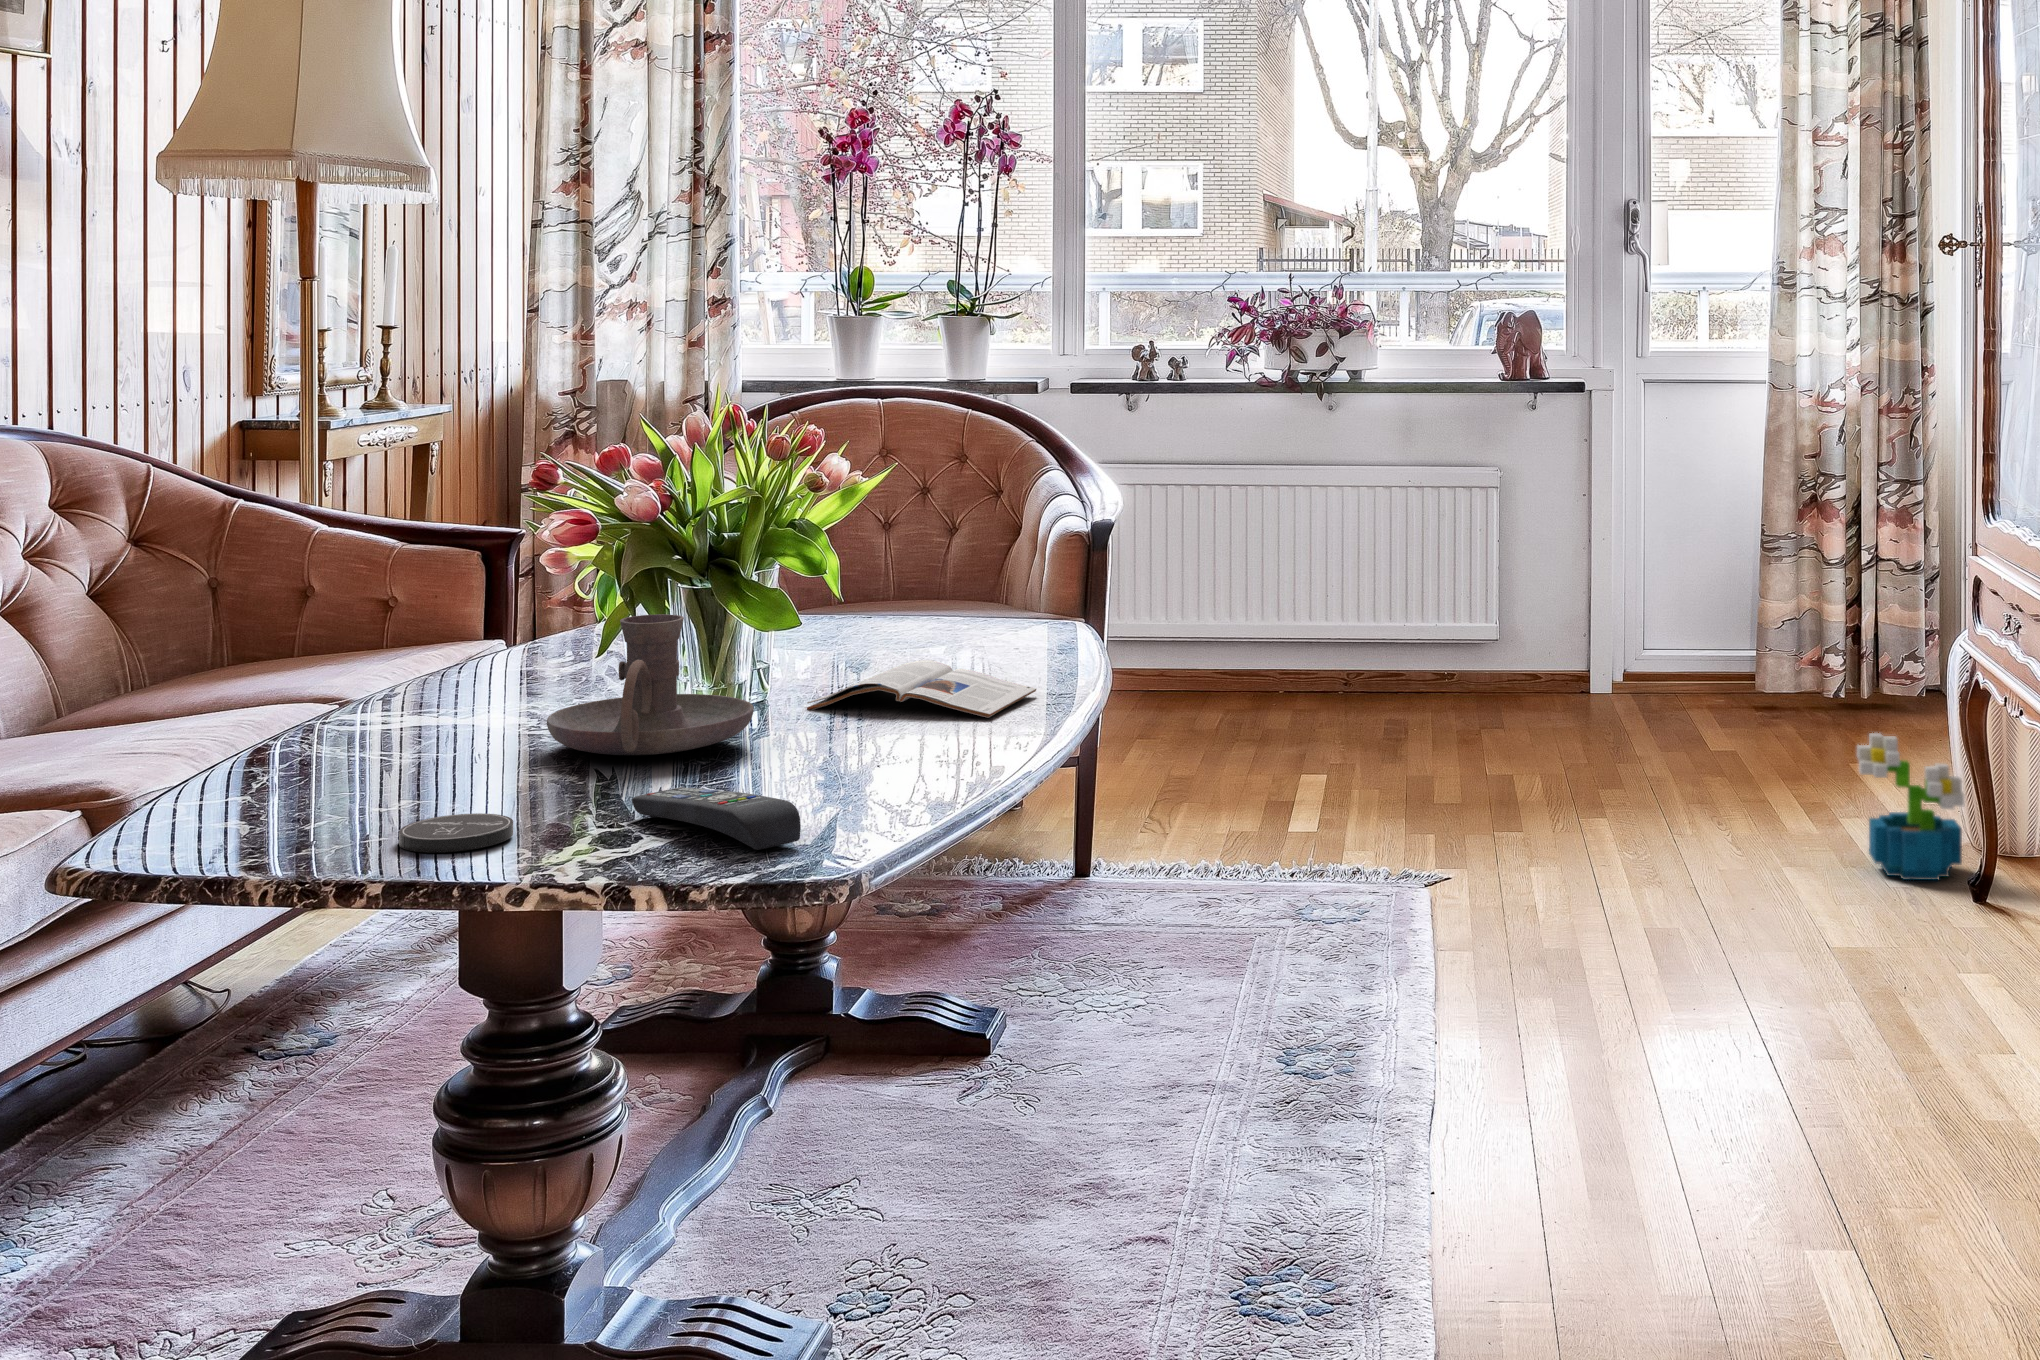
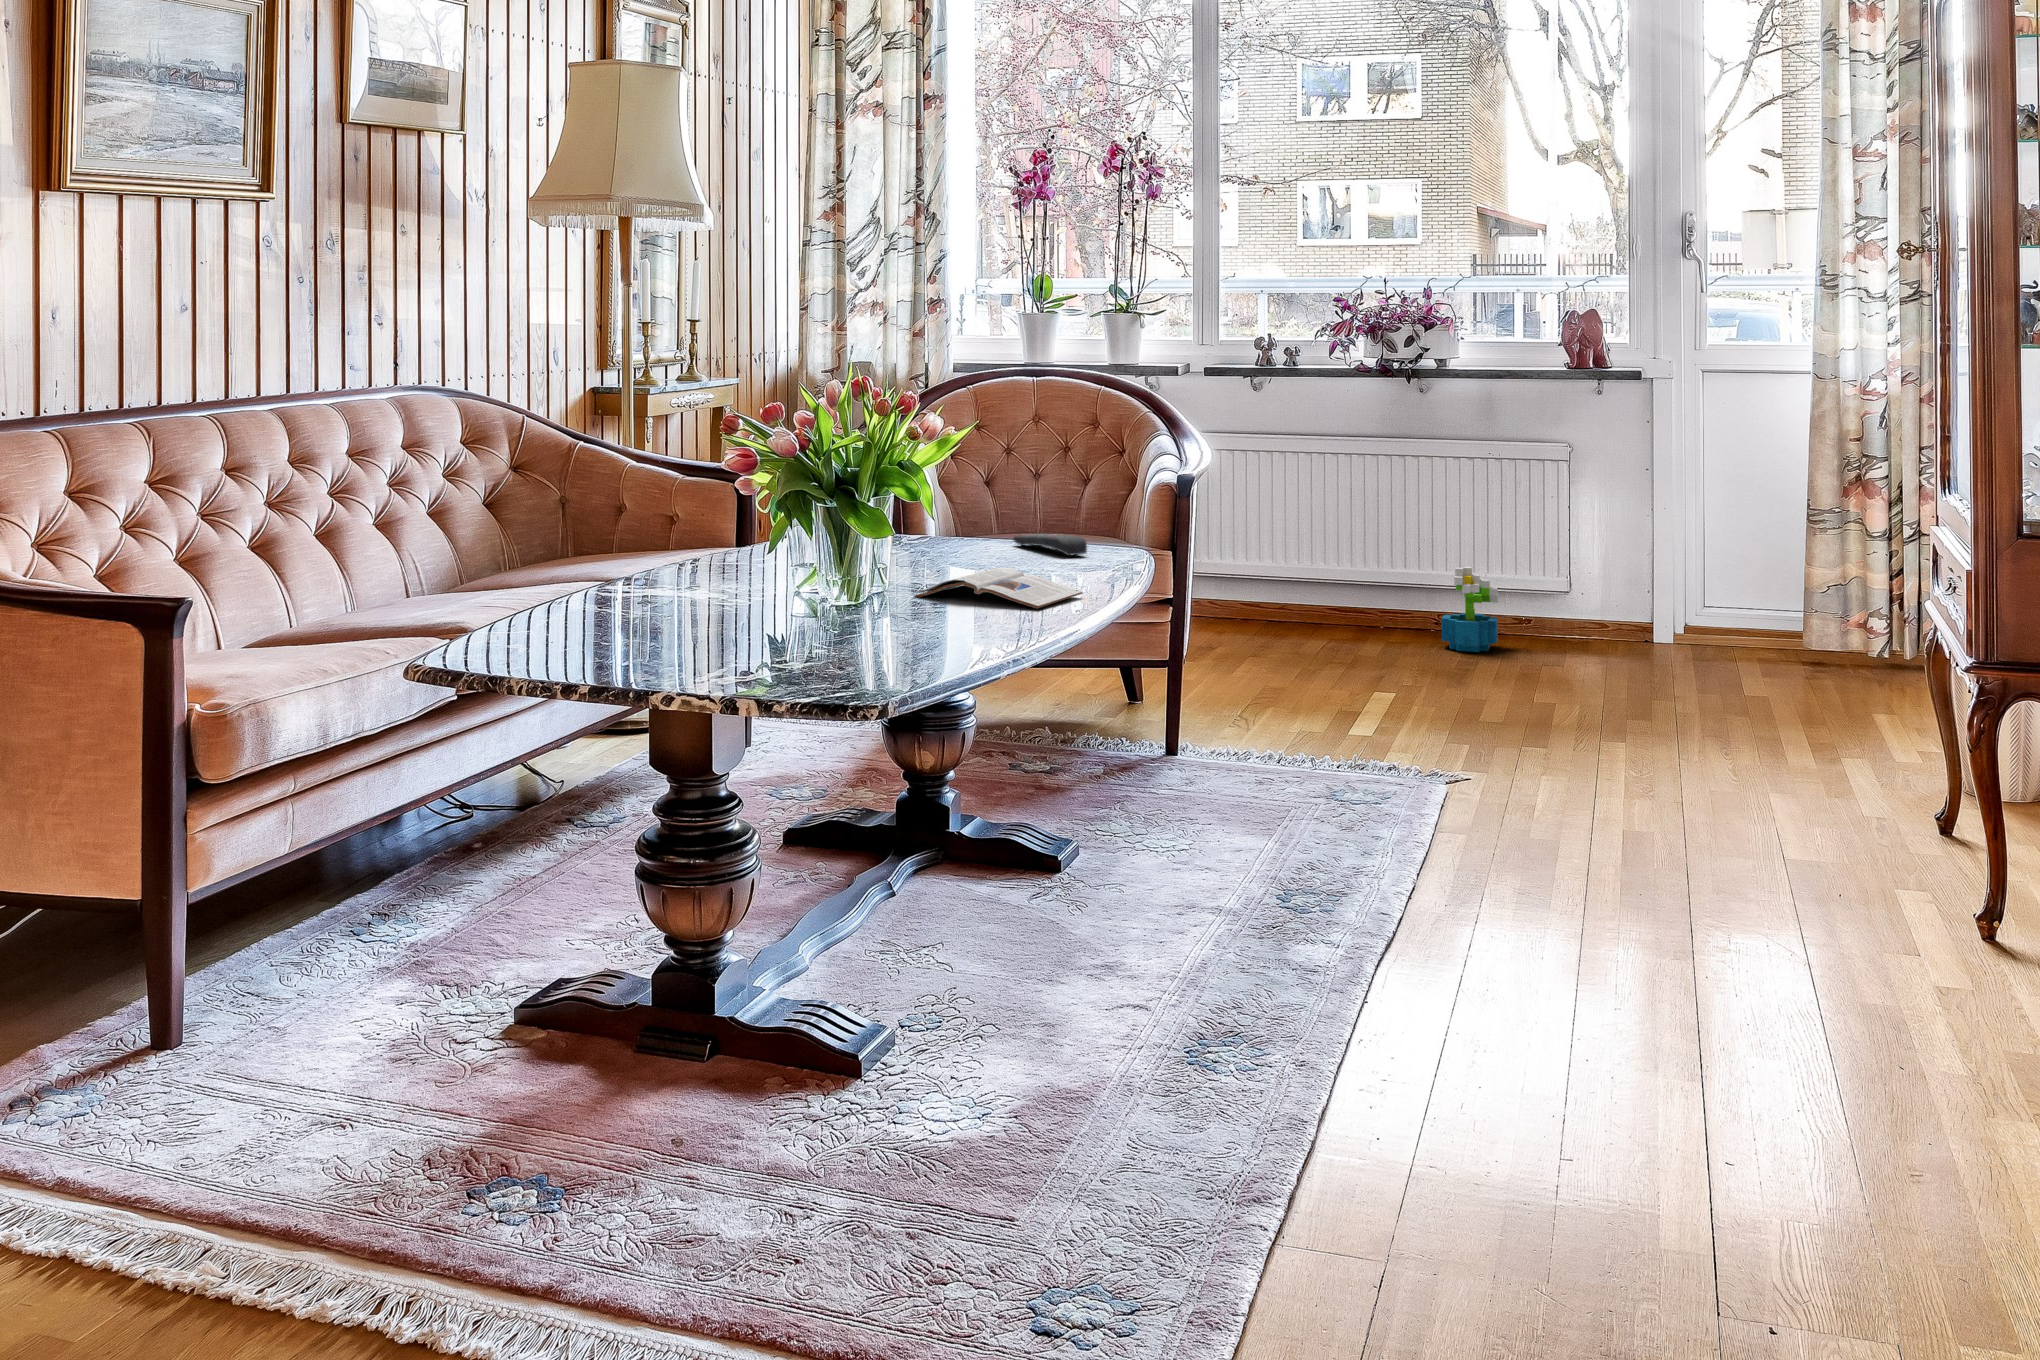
candle holder: present [547,614,754,755] -> none [729,521,866,617]
decorative plant: present [1857,733,1964,880] -> present [1442,567,1498,652]
remote control: present [632,787,801,850] -> present [1013,534,1087,556]
coaster: present [399,813,513,853] -> none [617,641,686,662]

